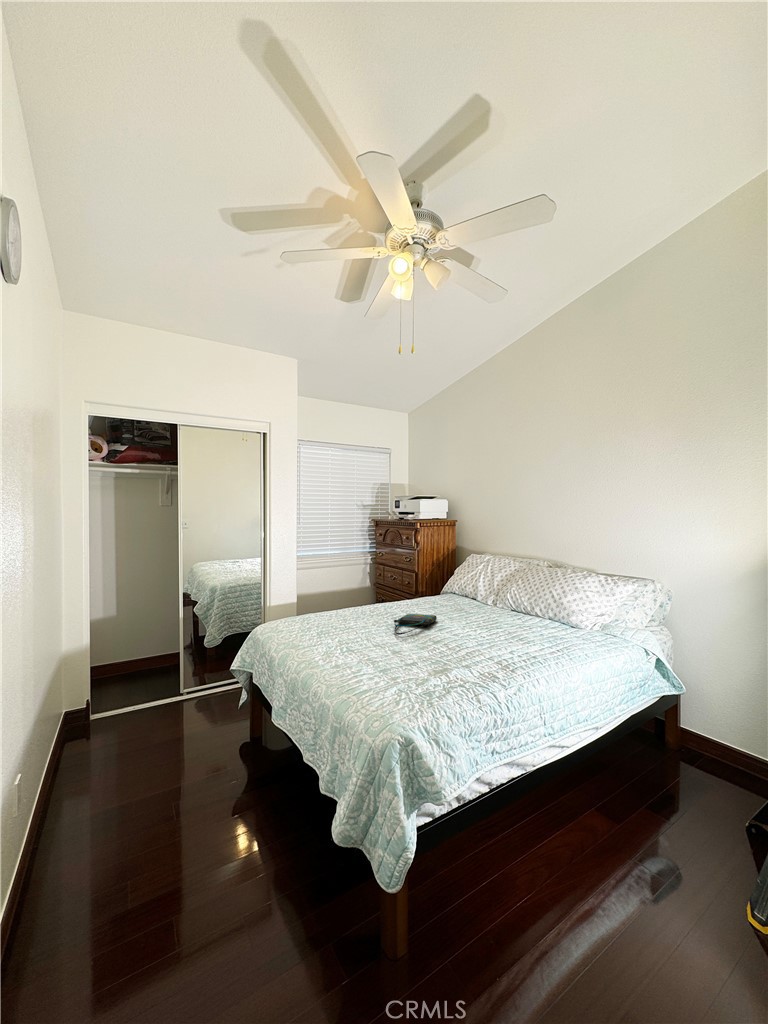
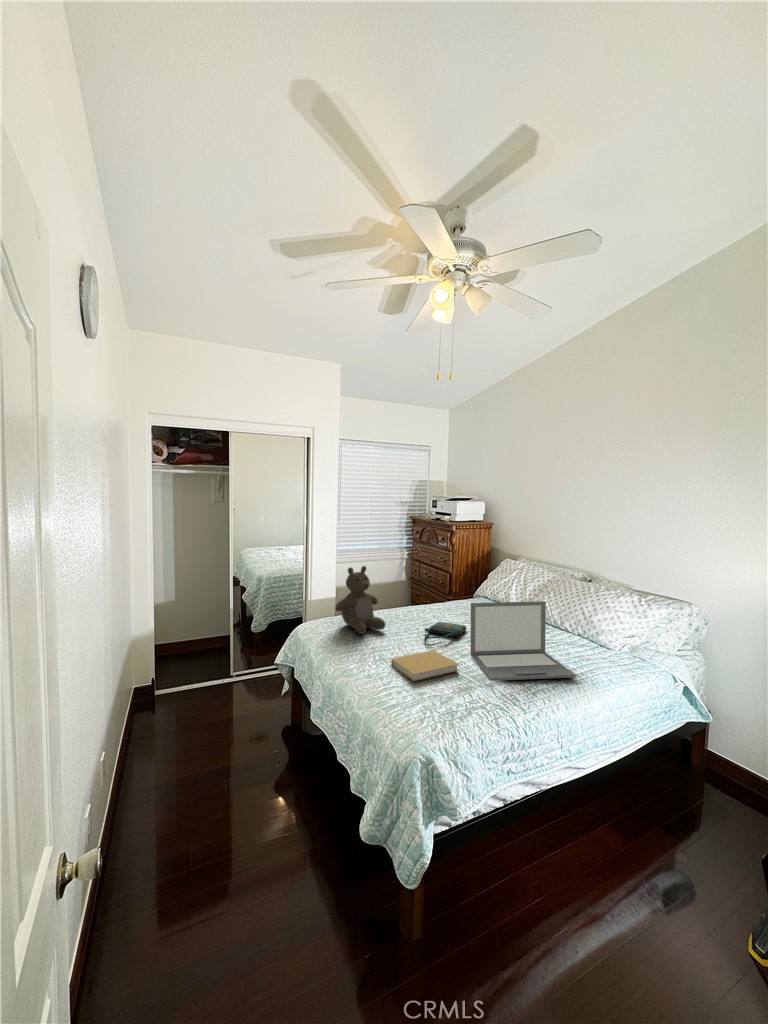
teddy bear: none [298,557,353,627] -> present [335,566,385,634]
laptop: none [441,581,553,661] -> present [471,601,576,681]
book: none [361,637,433,666] -> present [391,650,459,681]

